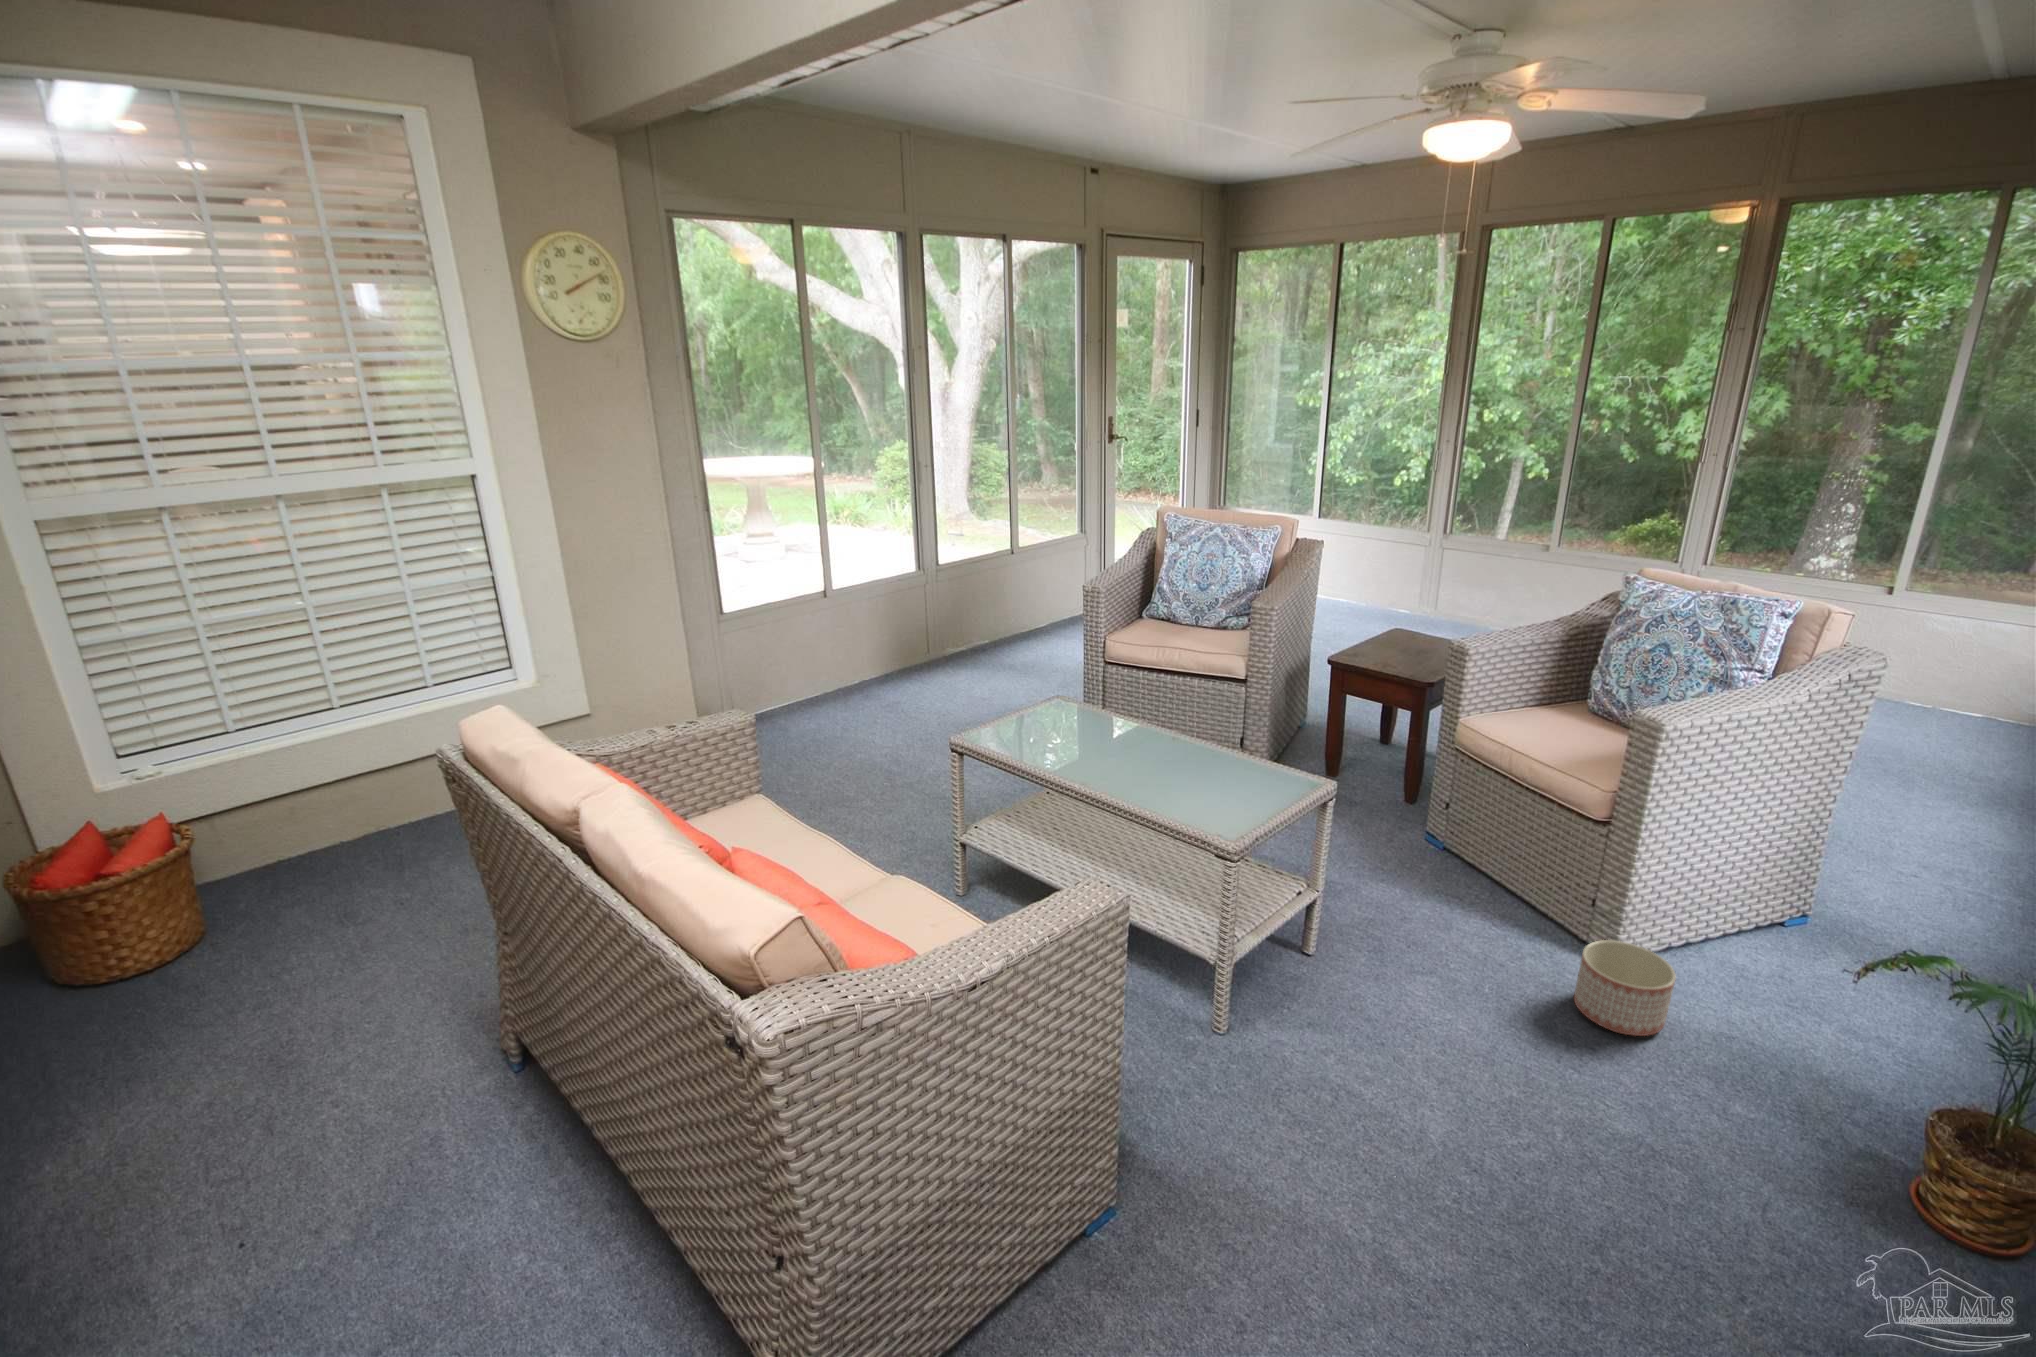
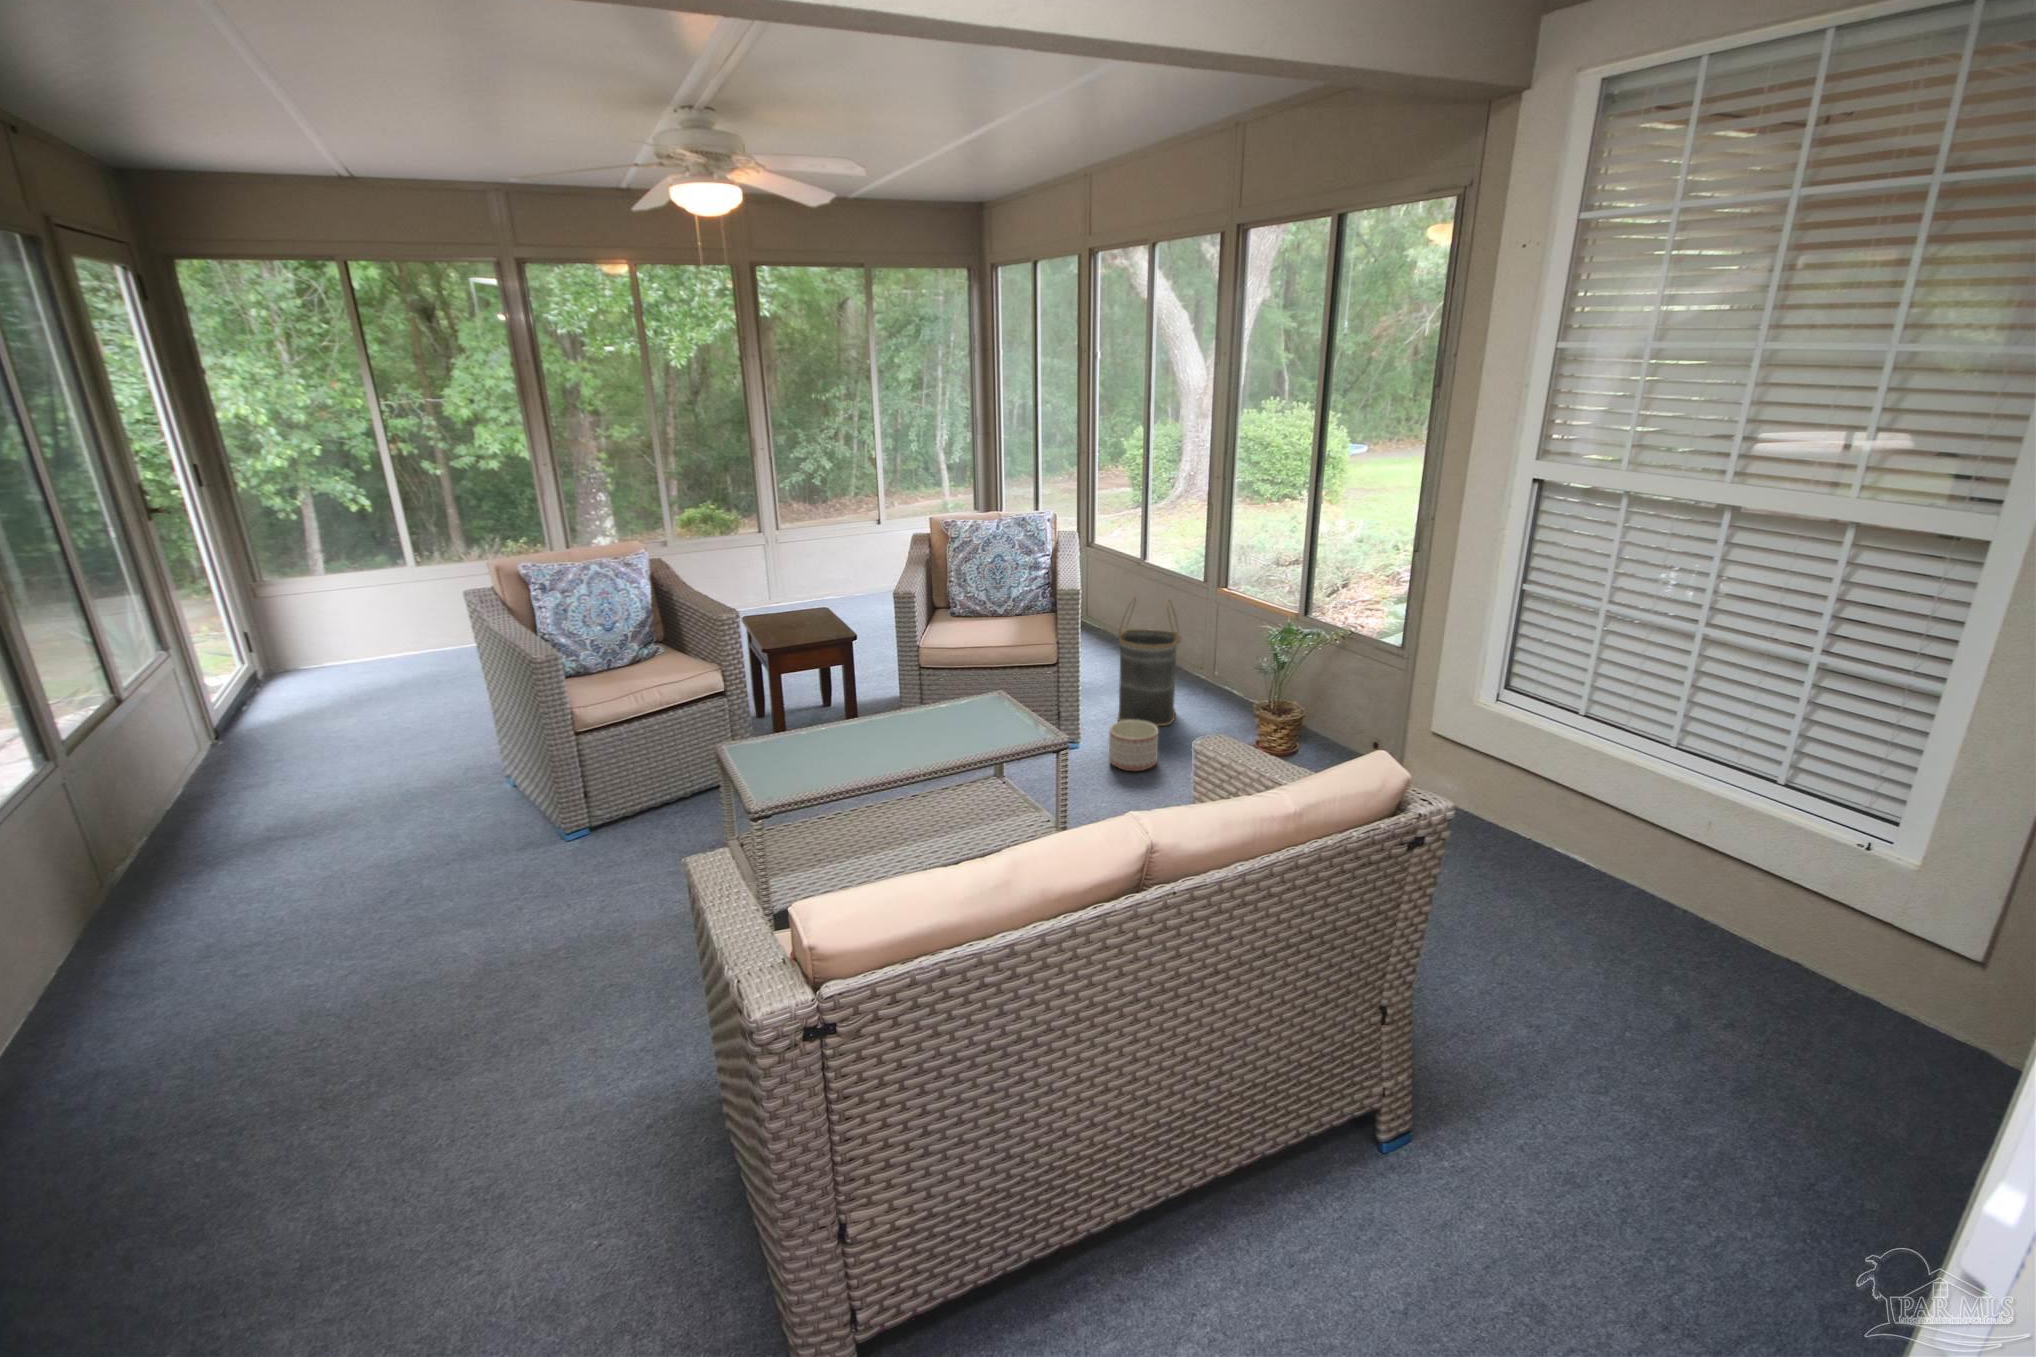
basket: none [1743,786,1937,1033] -> present [1118,597,1181,727]

